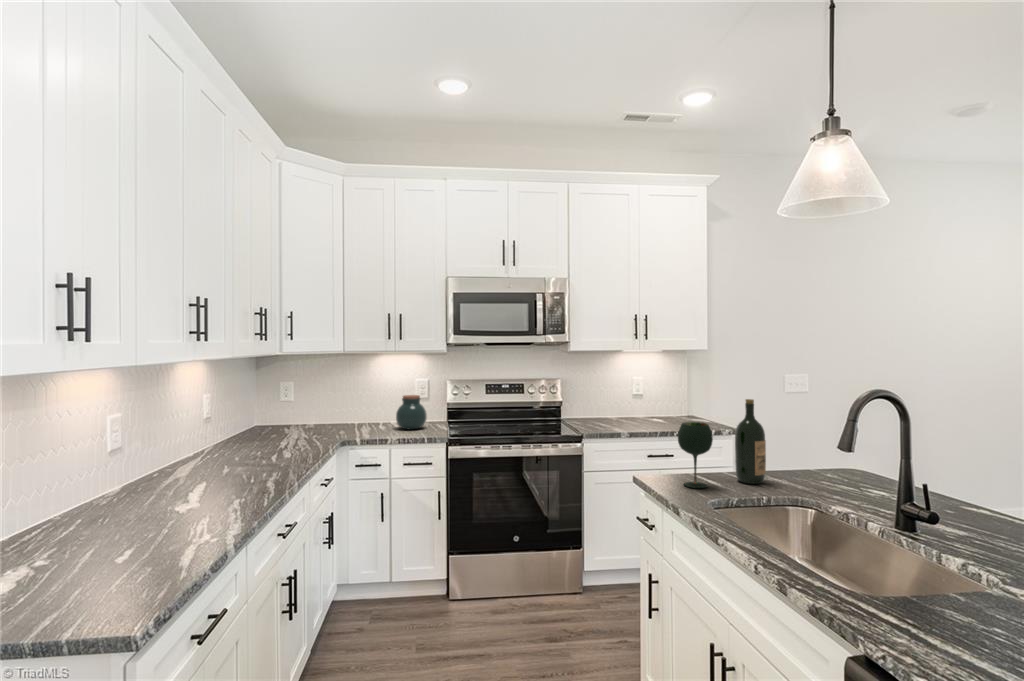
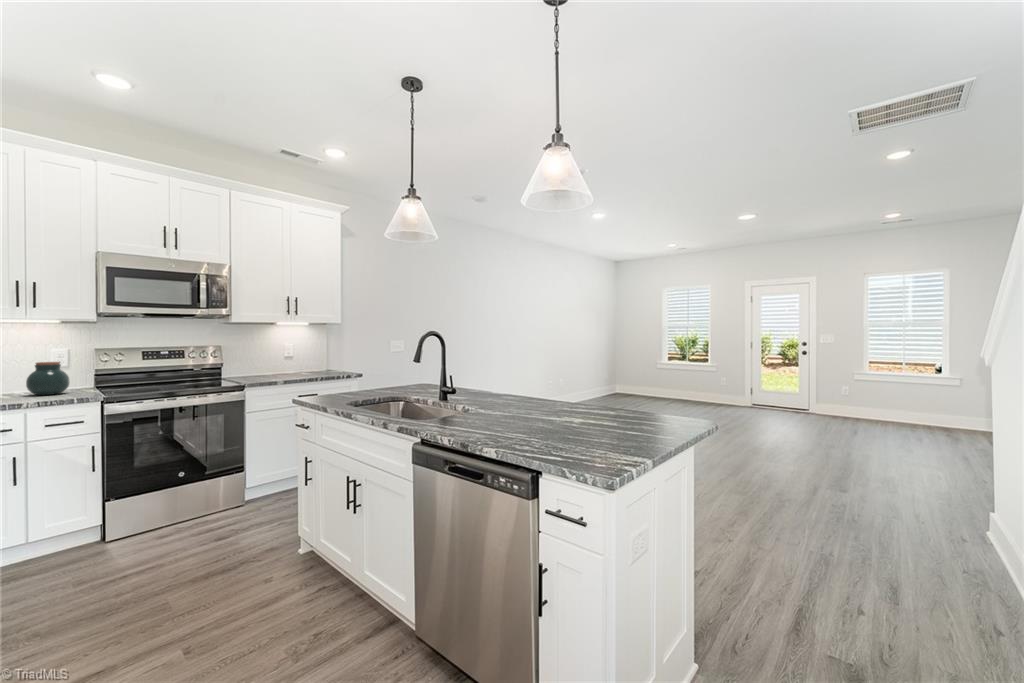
wine bottle: present [735,399,766,484] -> none [361,344,378,393]
wine glass: present [678,422,713,488] -> none [326,358,347,397]

